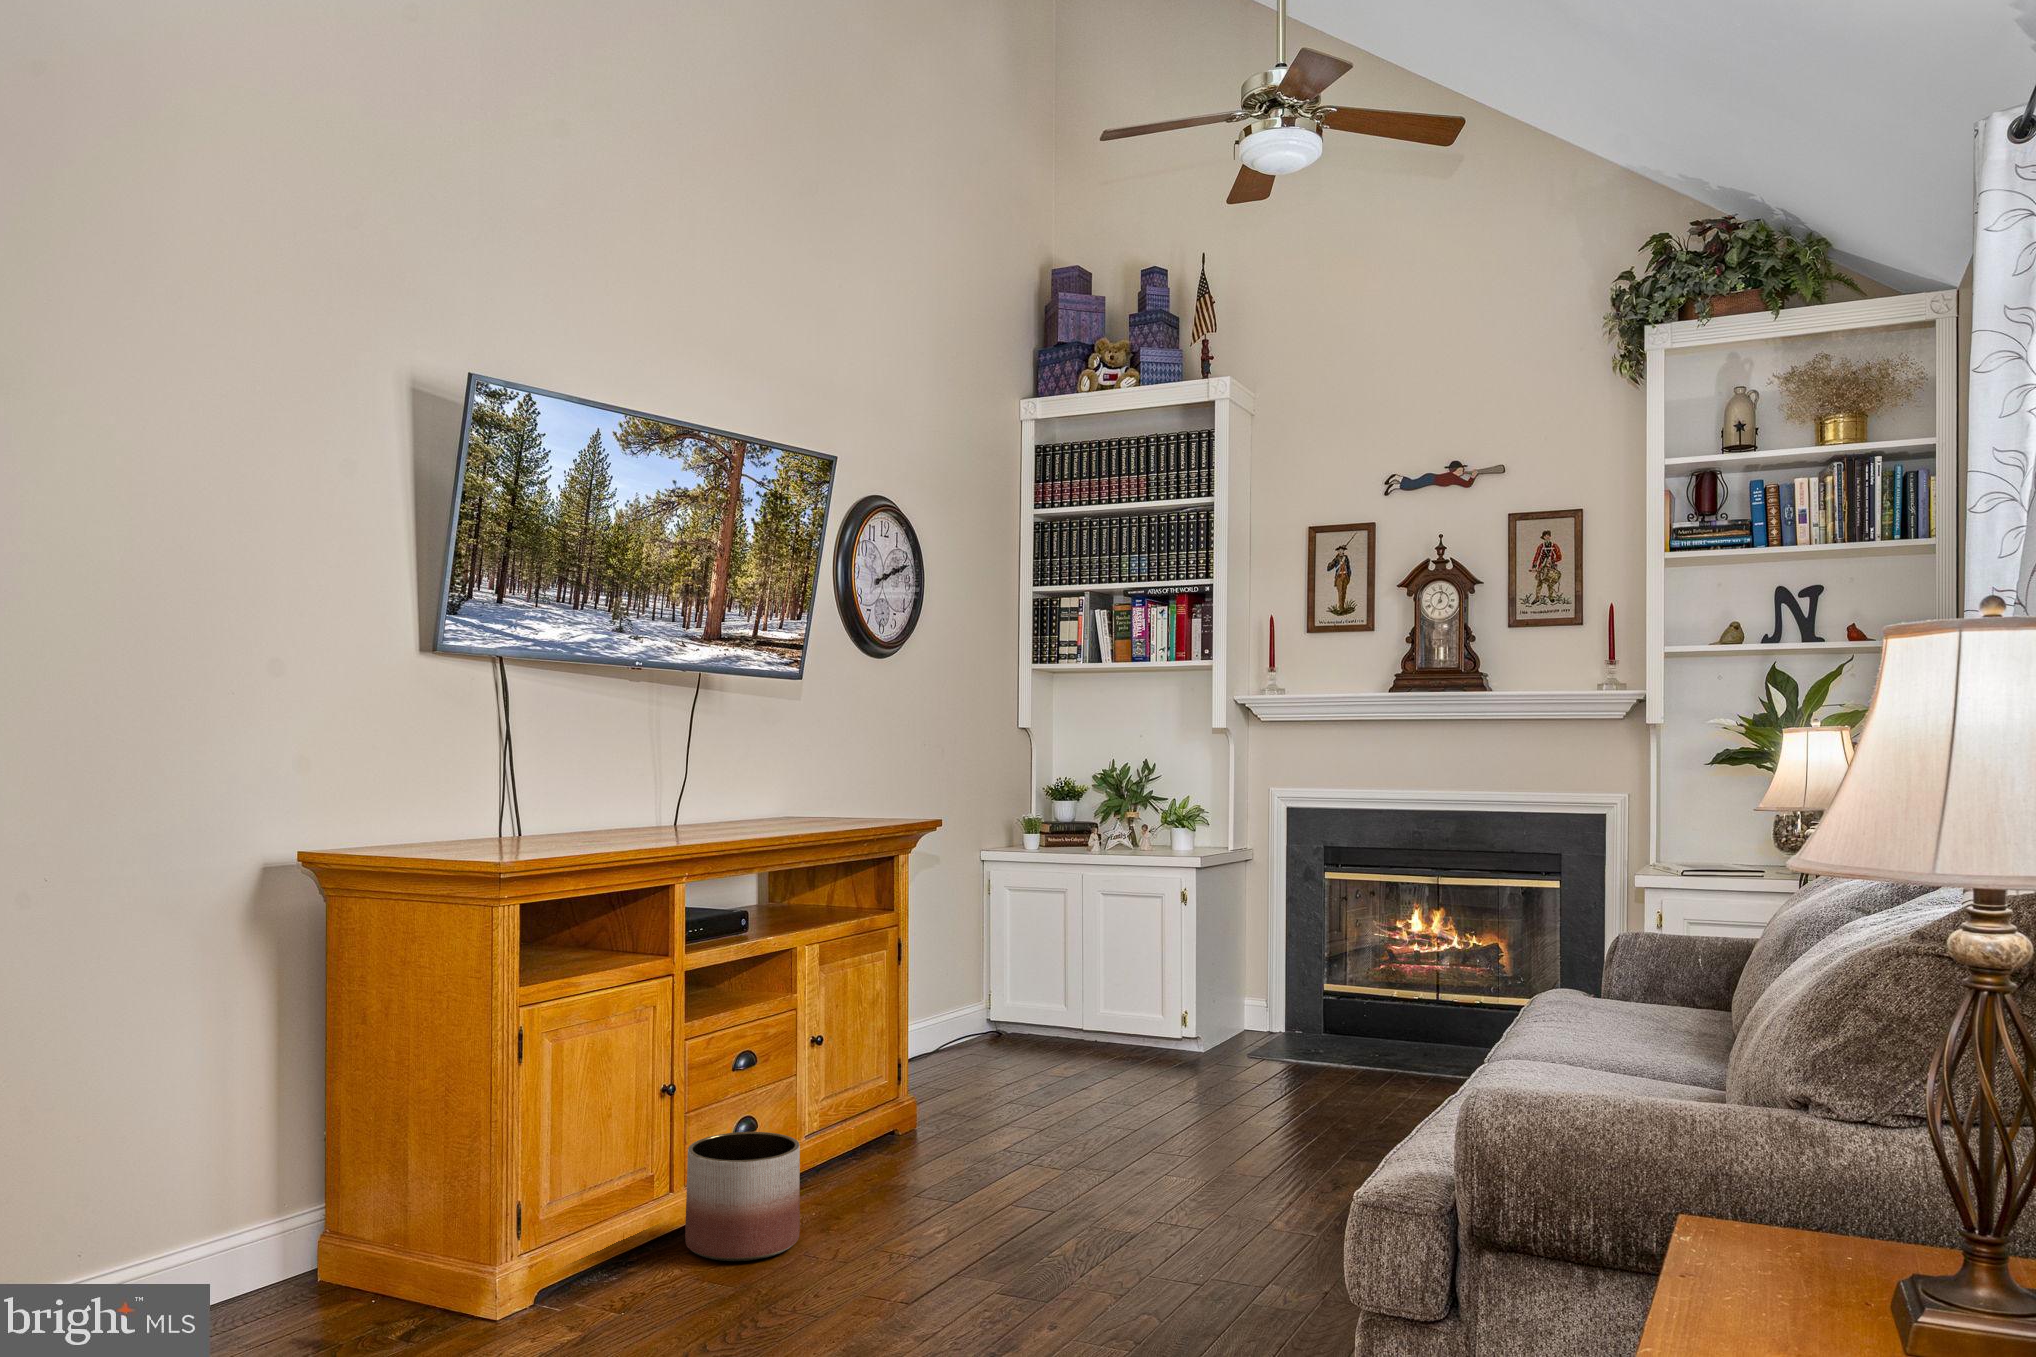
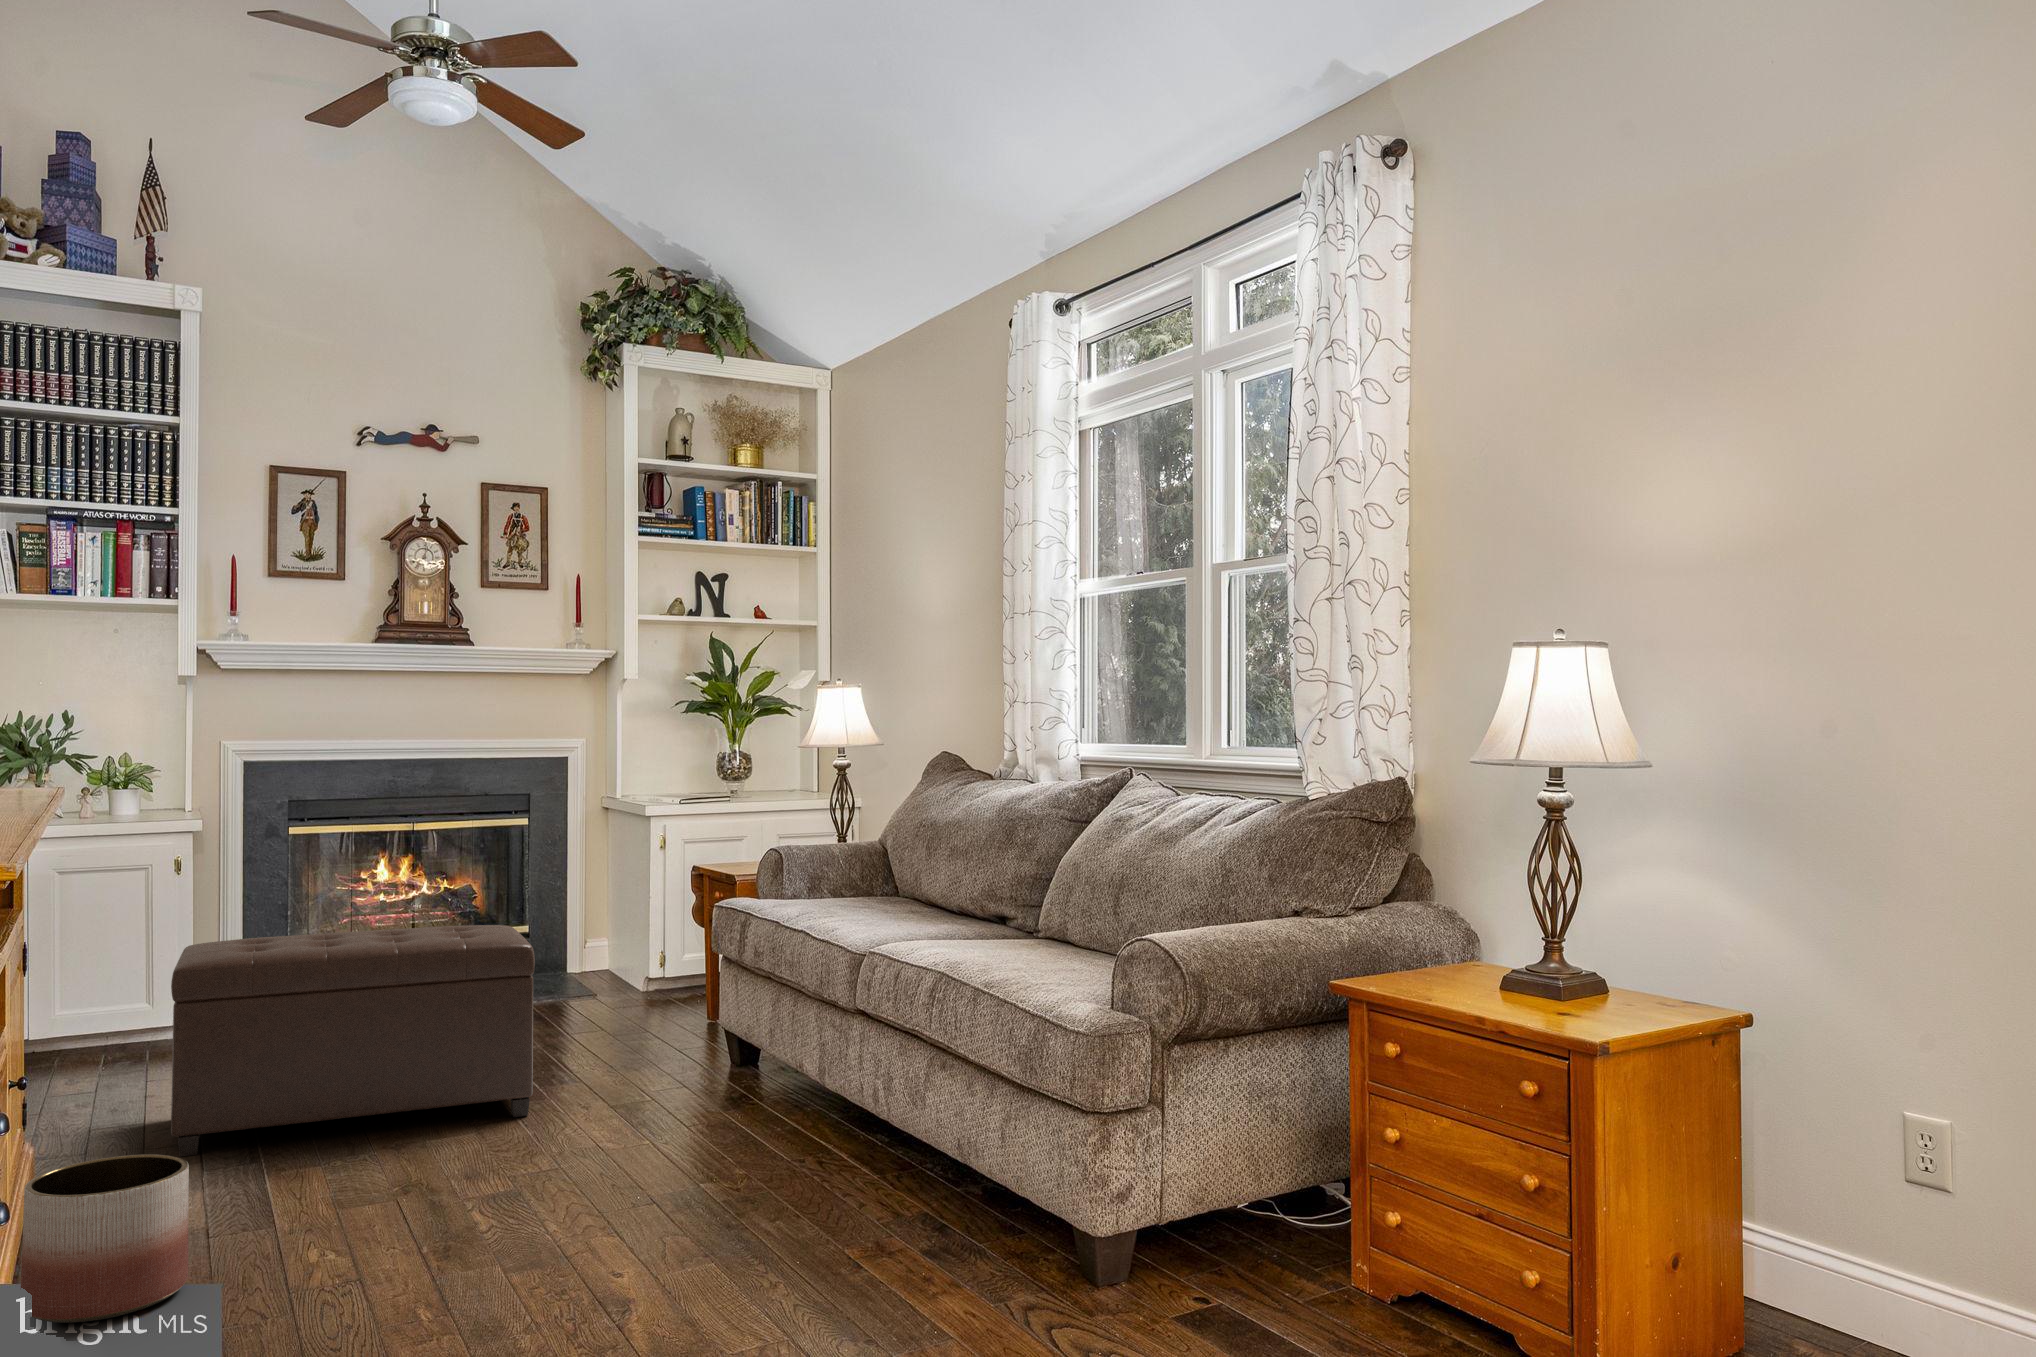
ottoman: none [987,970,1323,1201] -> present [171,925,535,1157]

